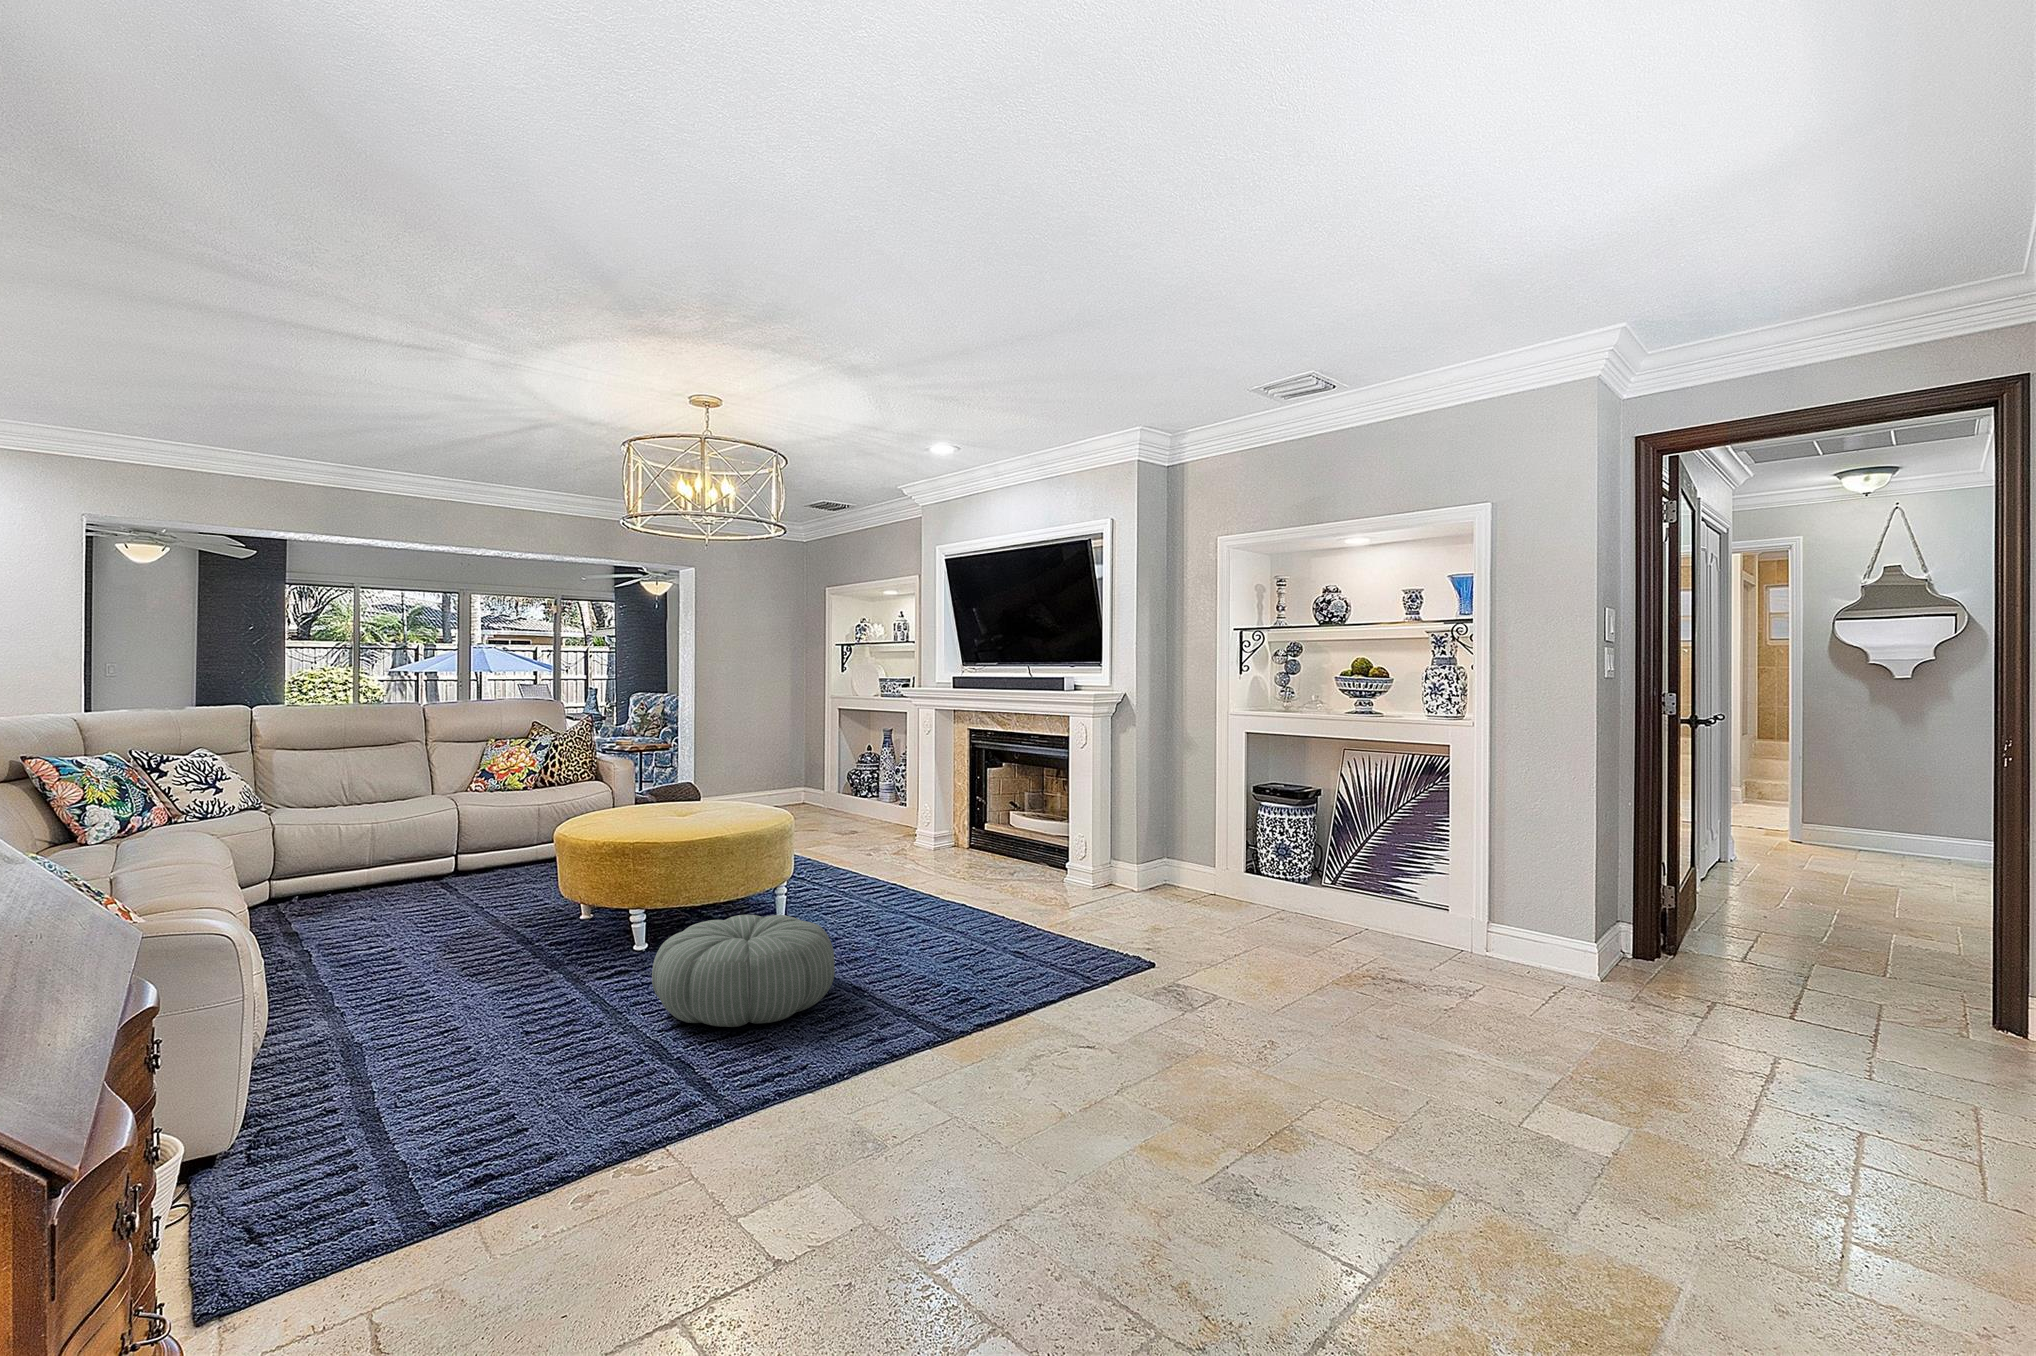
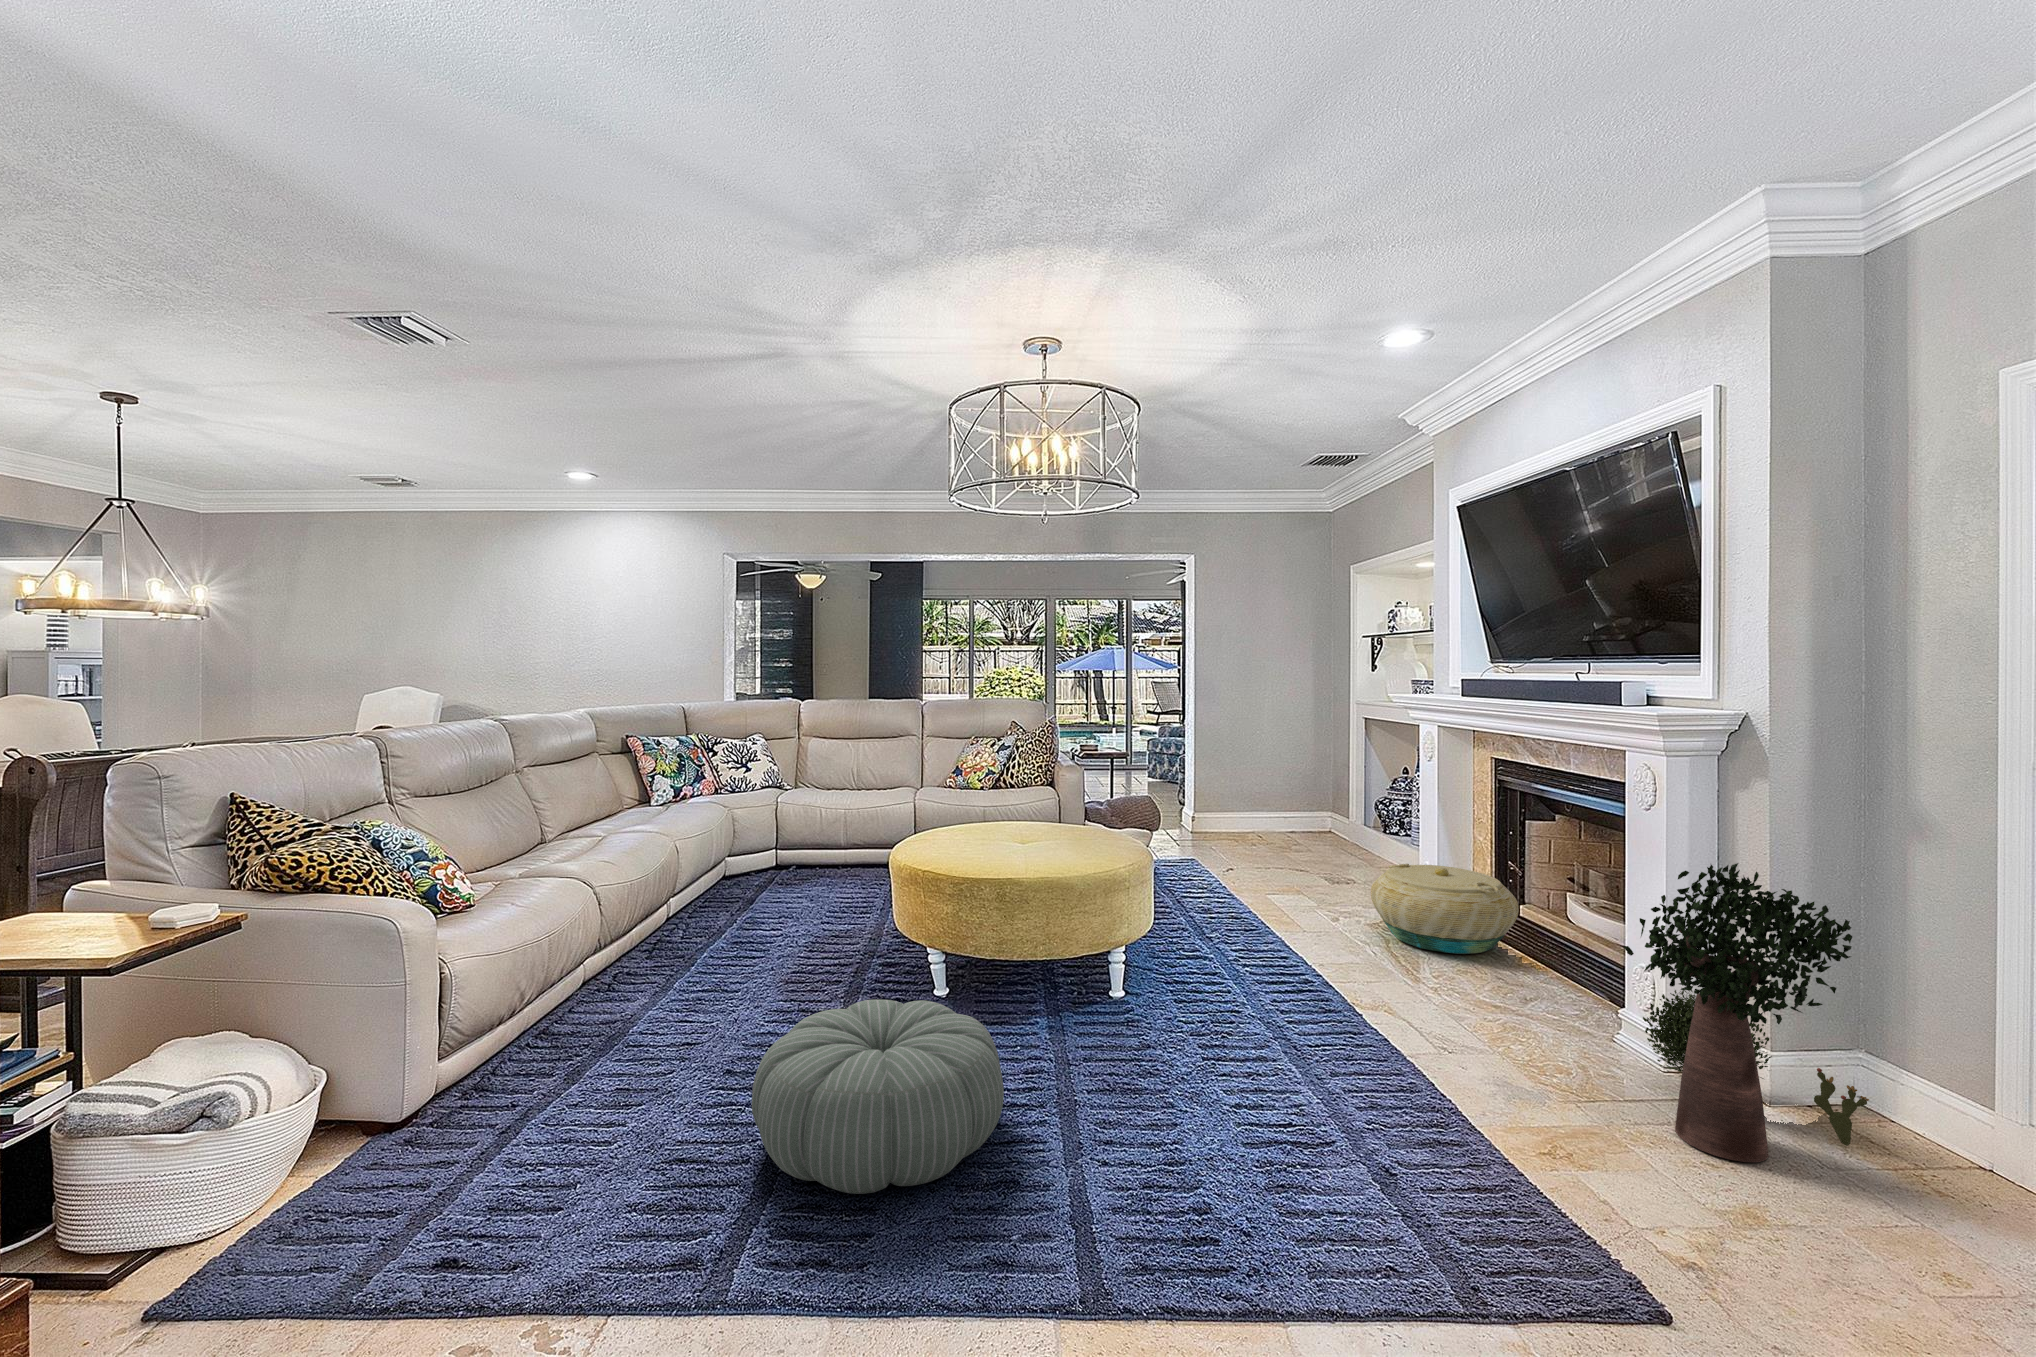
potted plant: none [1087,767,1173,906] -> present [1624,863,1869,1162]
basket: none [904,804,993,859] -> present [1371,864,1519,954]

